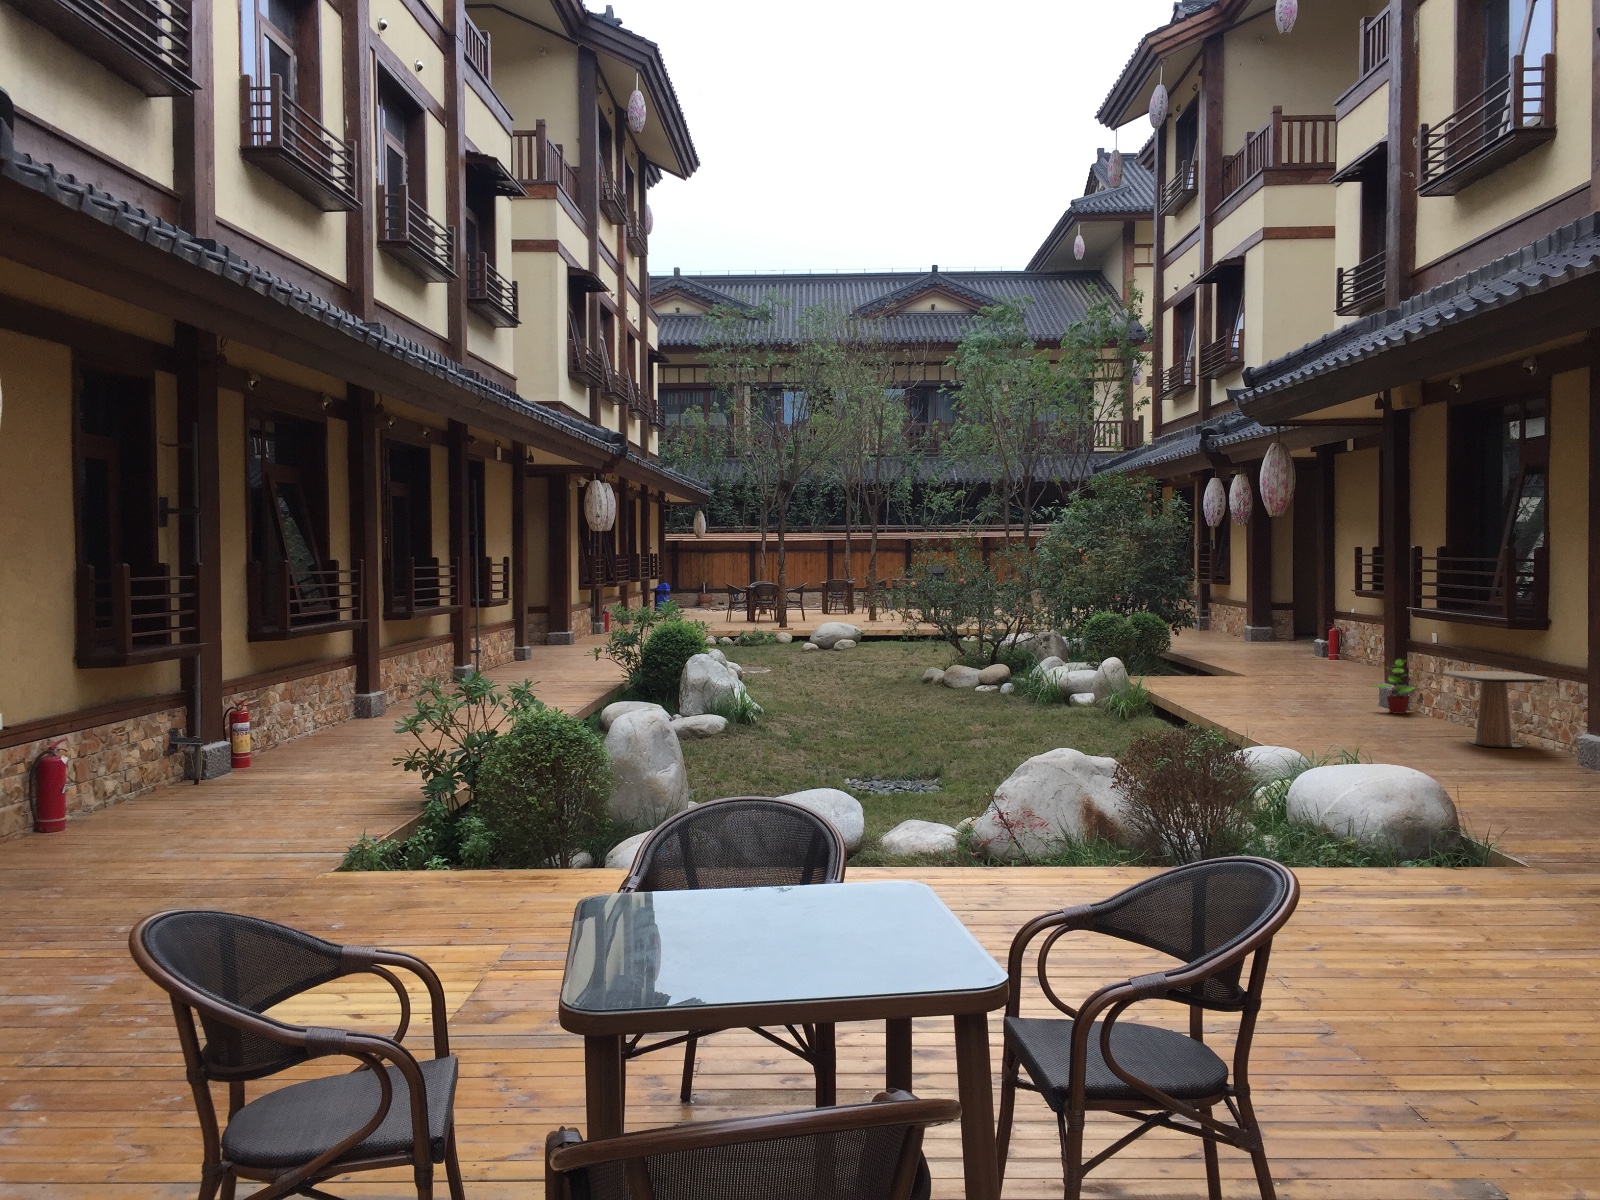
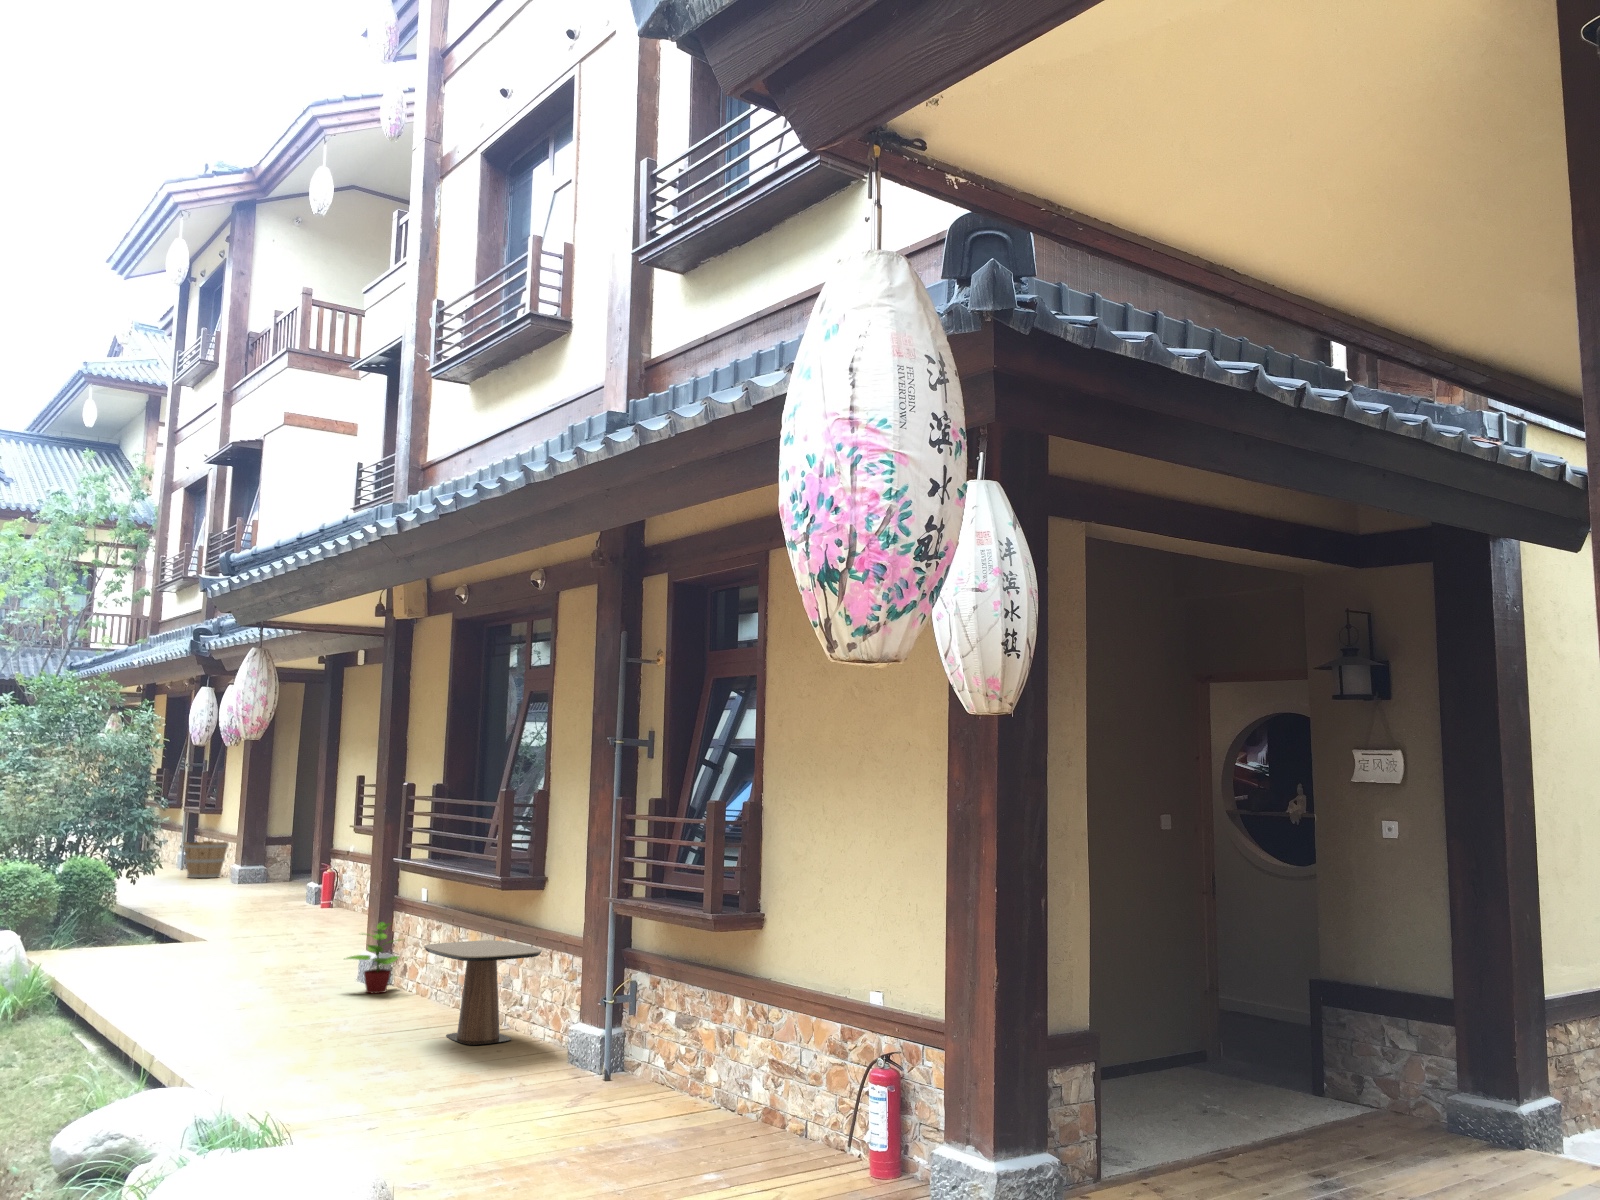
wooden bucket: none [1203,606,1239,636] -> present [184,841,229,878]

